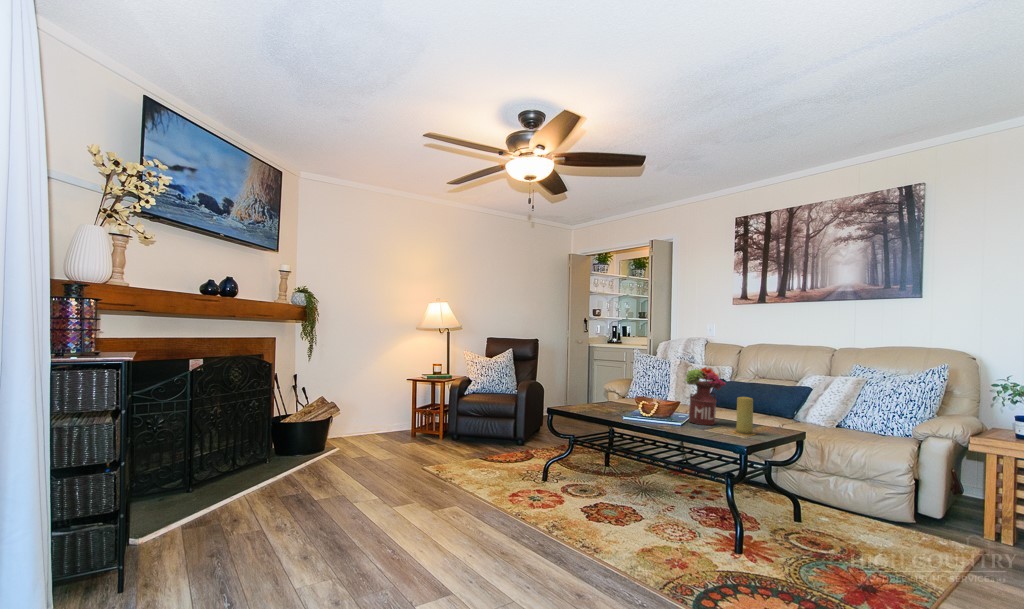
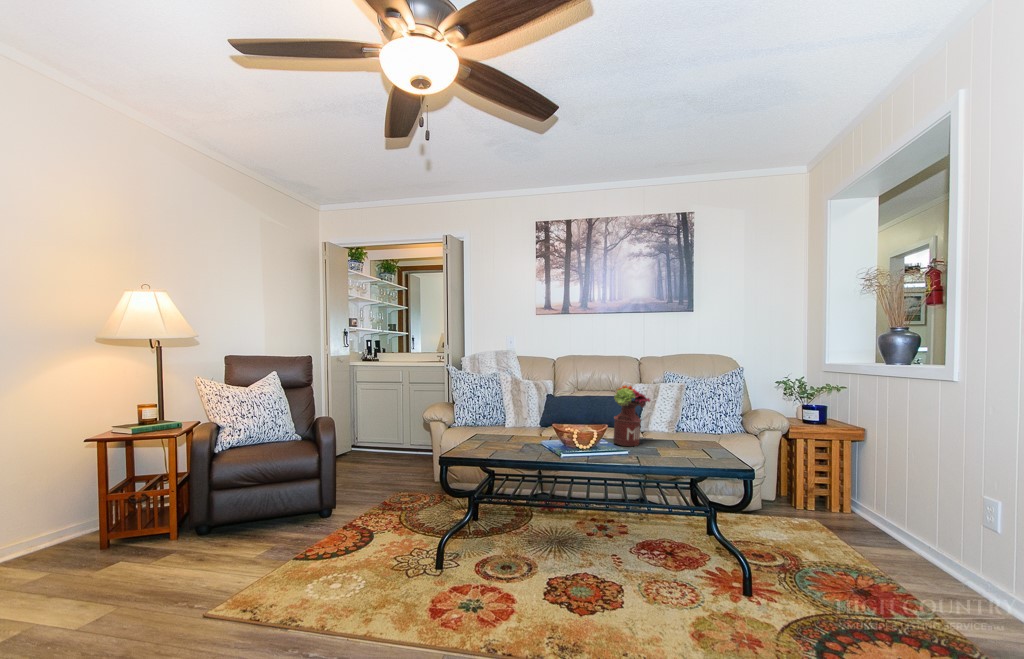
candle: present [734,397,755,435] -> none [671,411,692,449]

